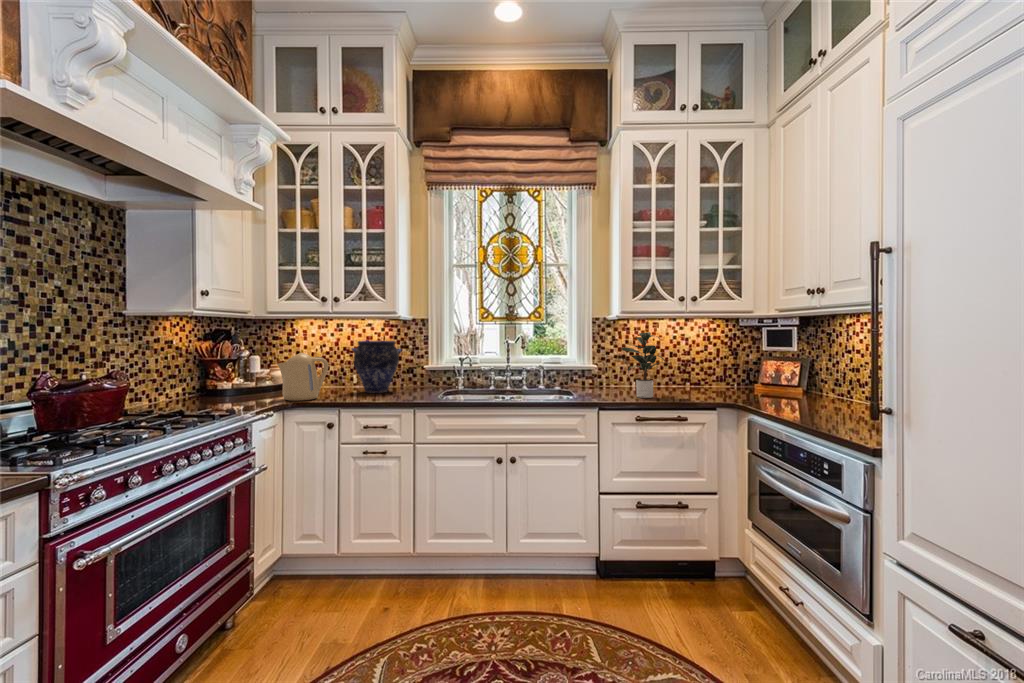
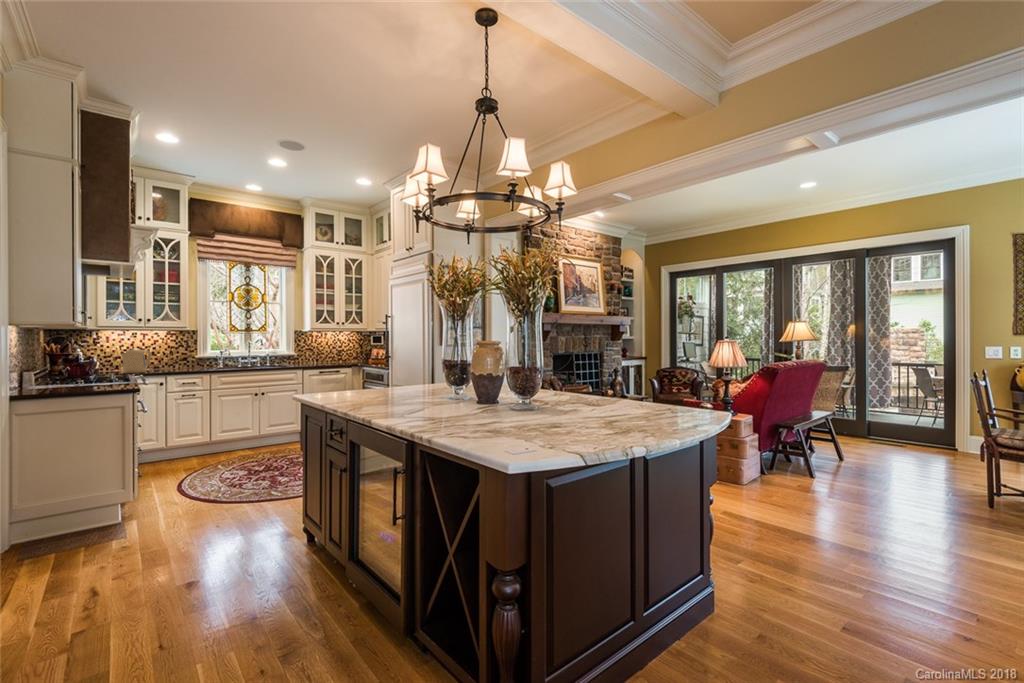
potted plant: present [621,332,669,398] -> none [309,337,339,365]
vase: present [351,341,401,393] -> none [156,342,187,370]

